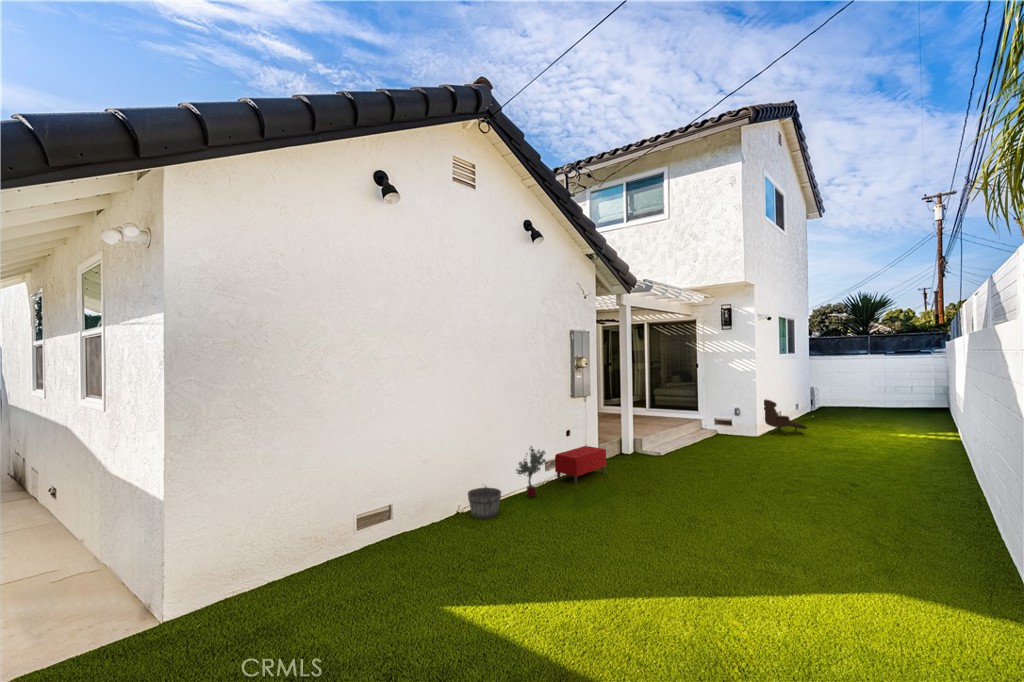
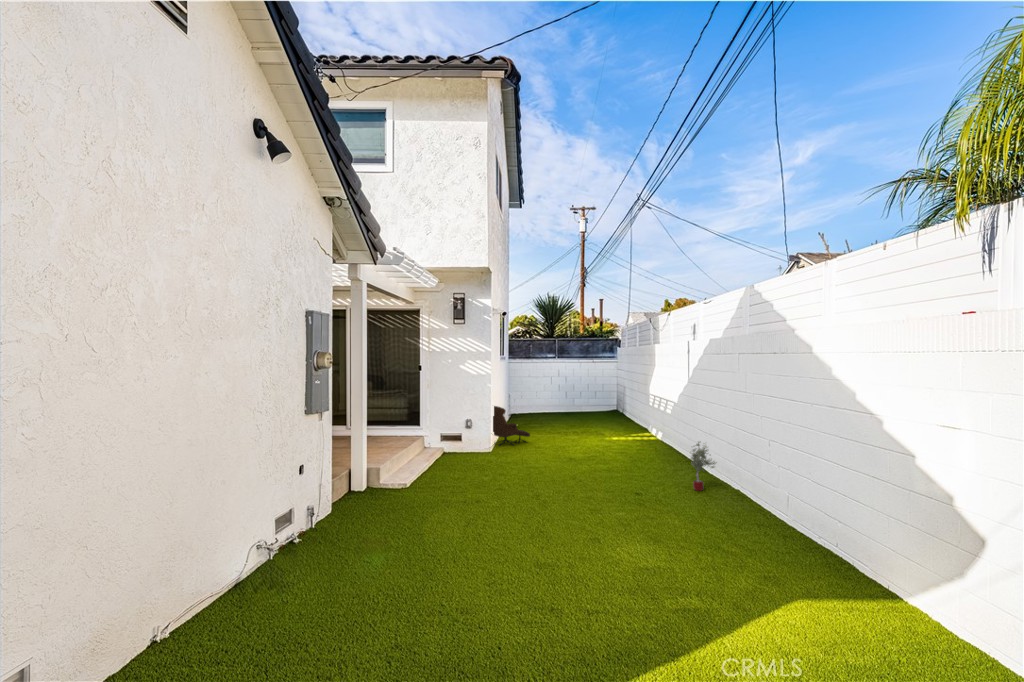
potted tree: present [516,446,546,497] -> present [691,442,716,491]
bench: present [555,446,606,484] -> none [289,488,359,550]
wooden bucket: present [468,486,501,519] -> none [171,584,243,651]

